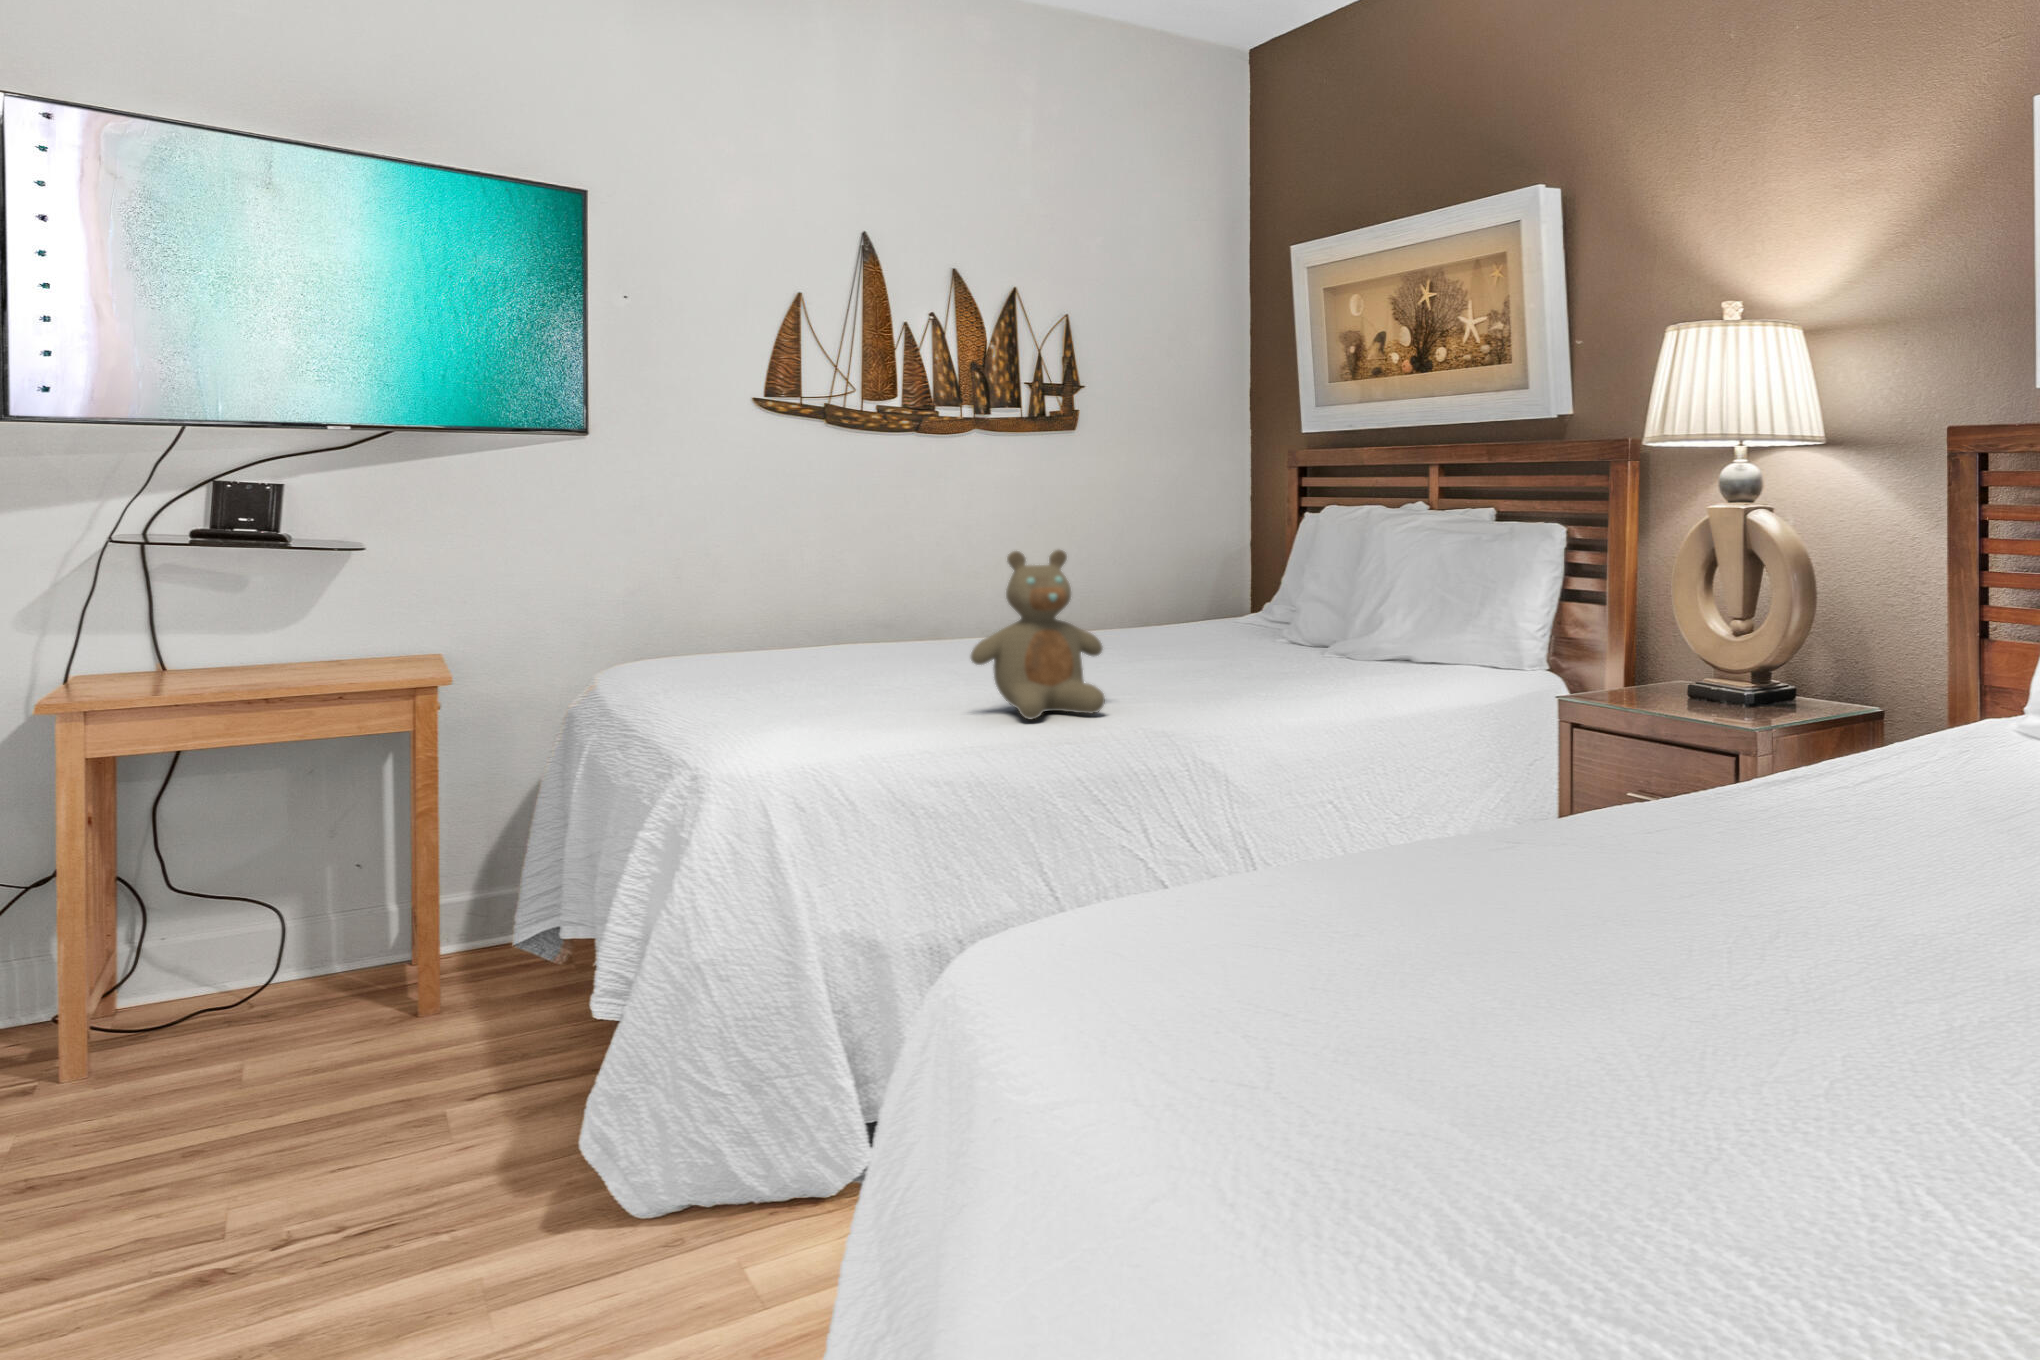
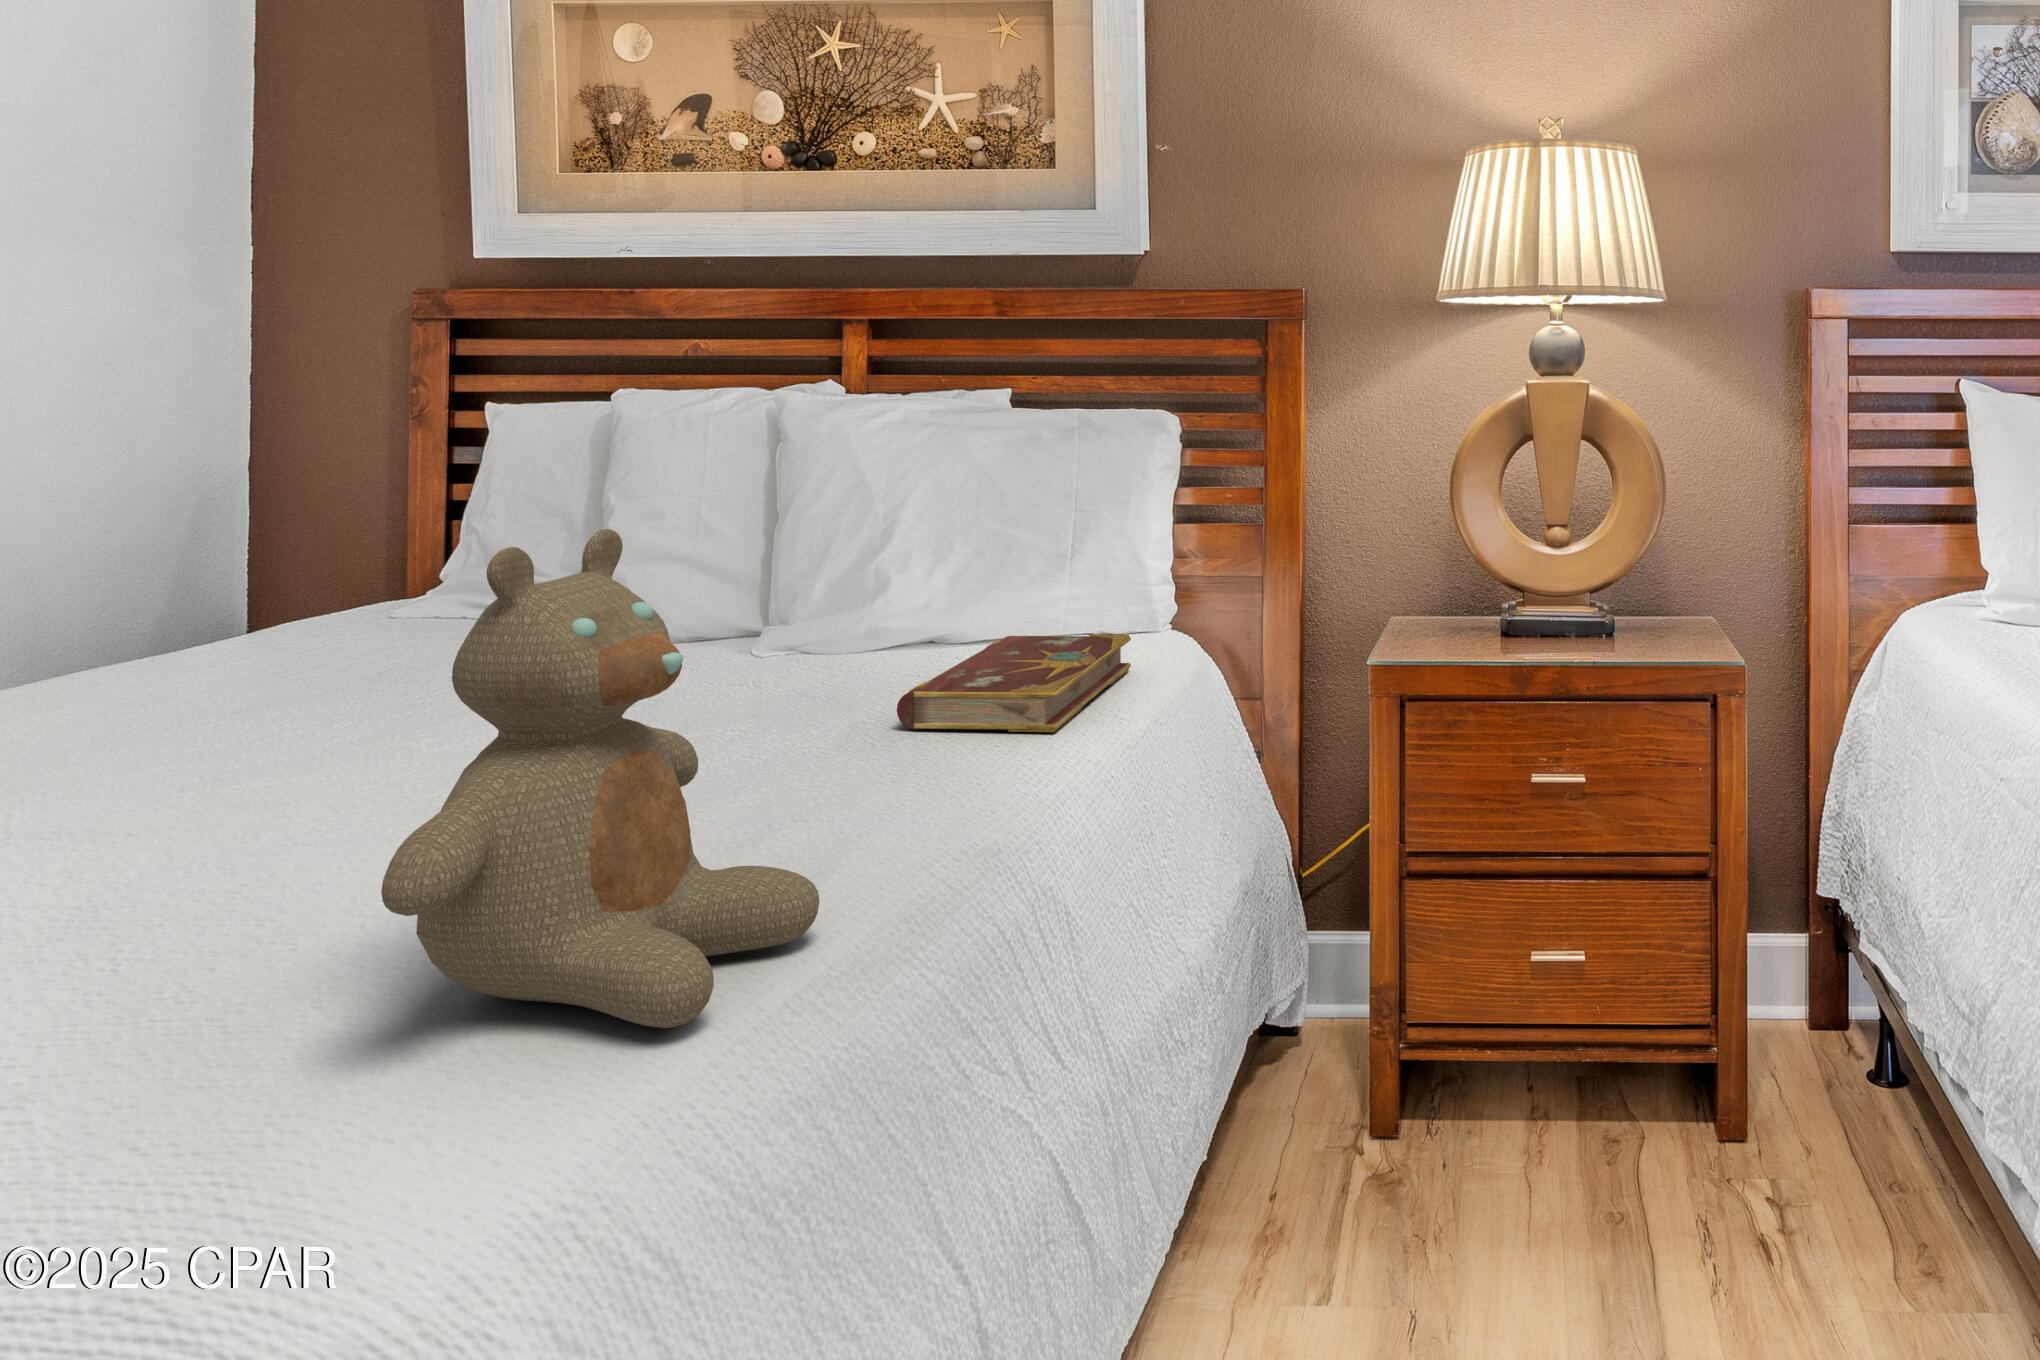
book: none [1287,653,1441,691] -> present [897,634,1131,732]

